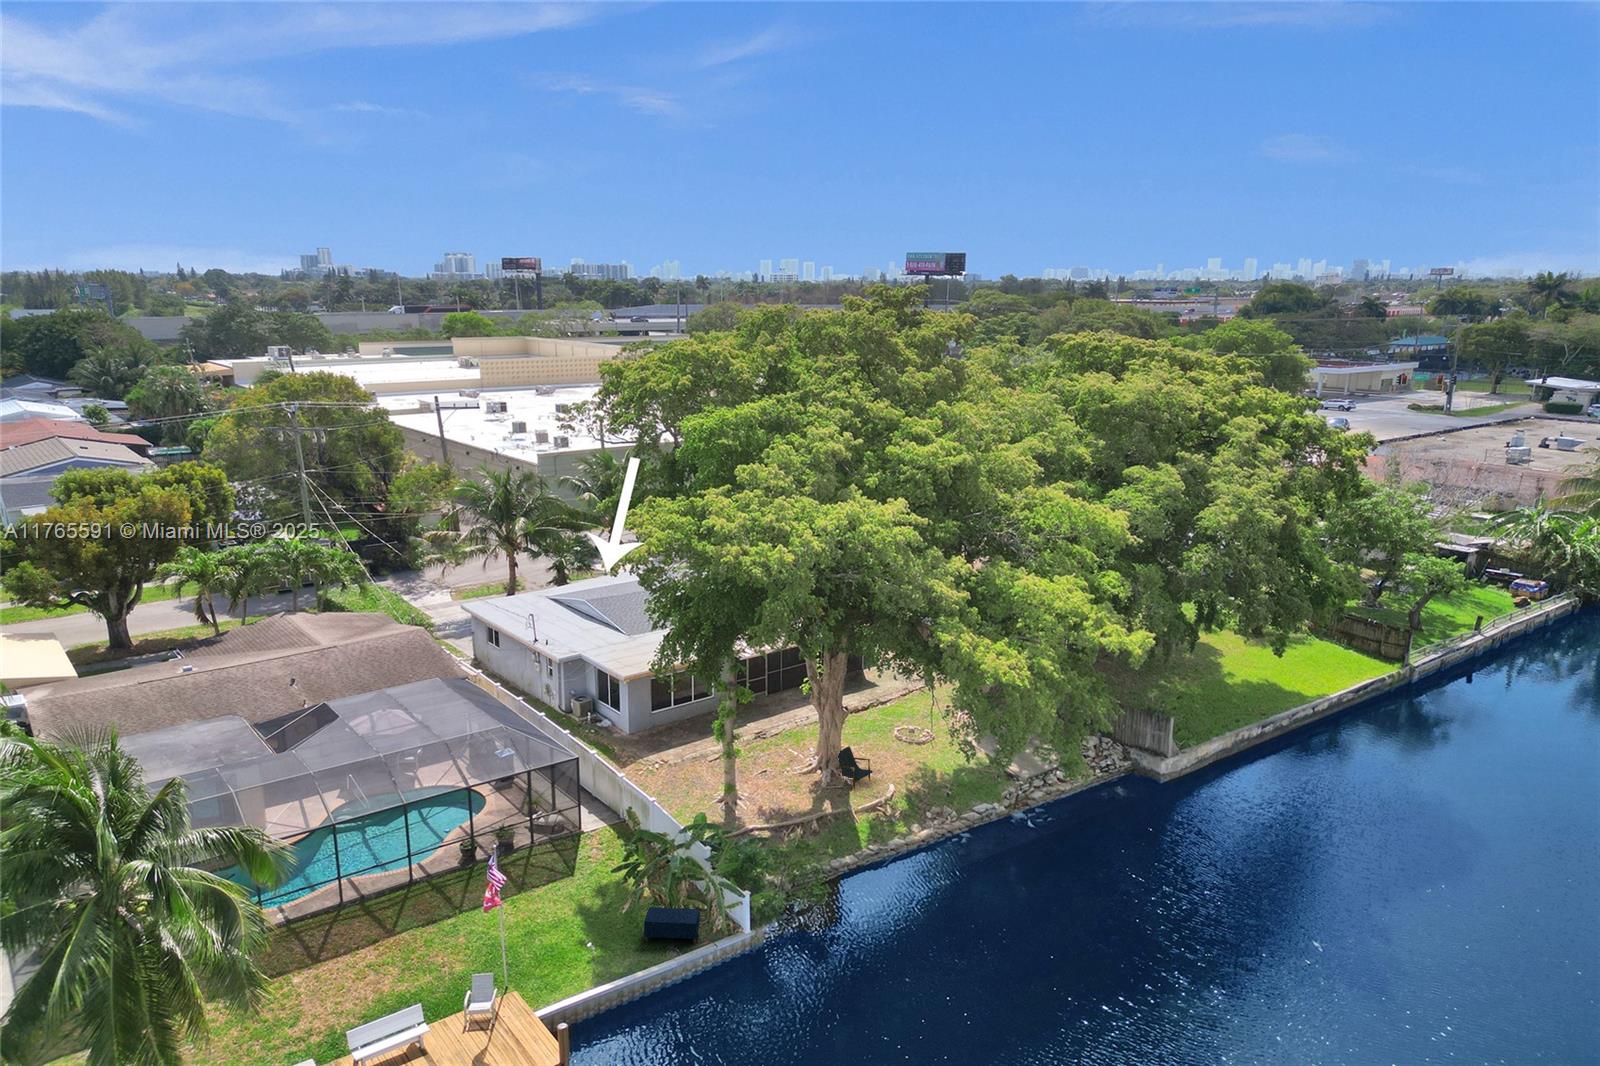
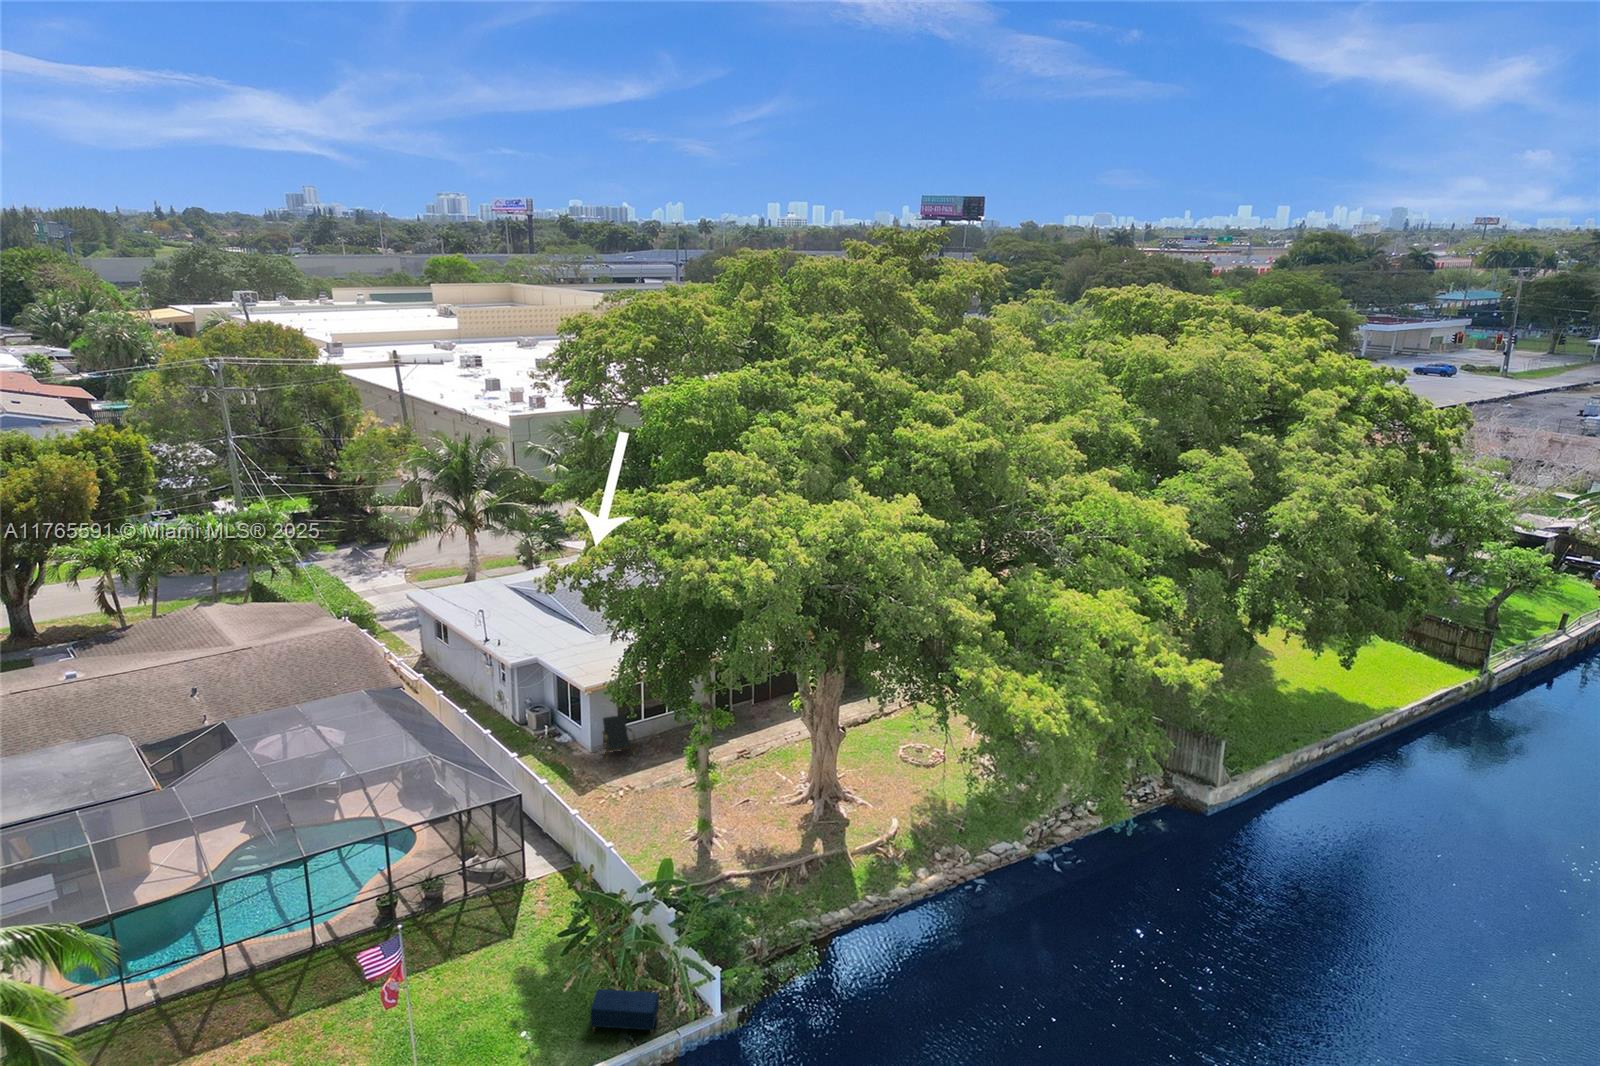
lounge chair: present [838,746,873,791] -> present [603,715,635,758]

